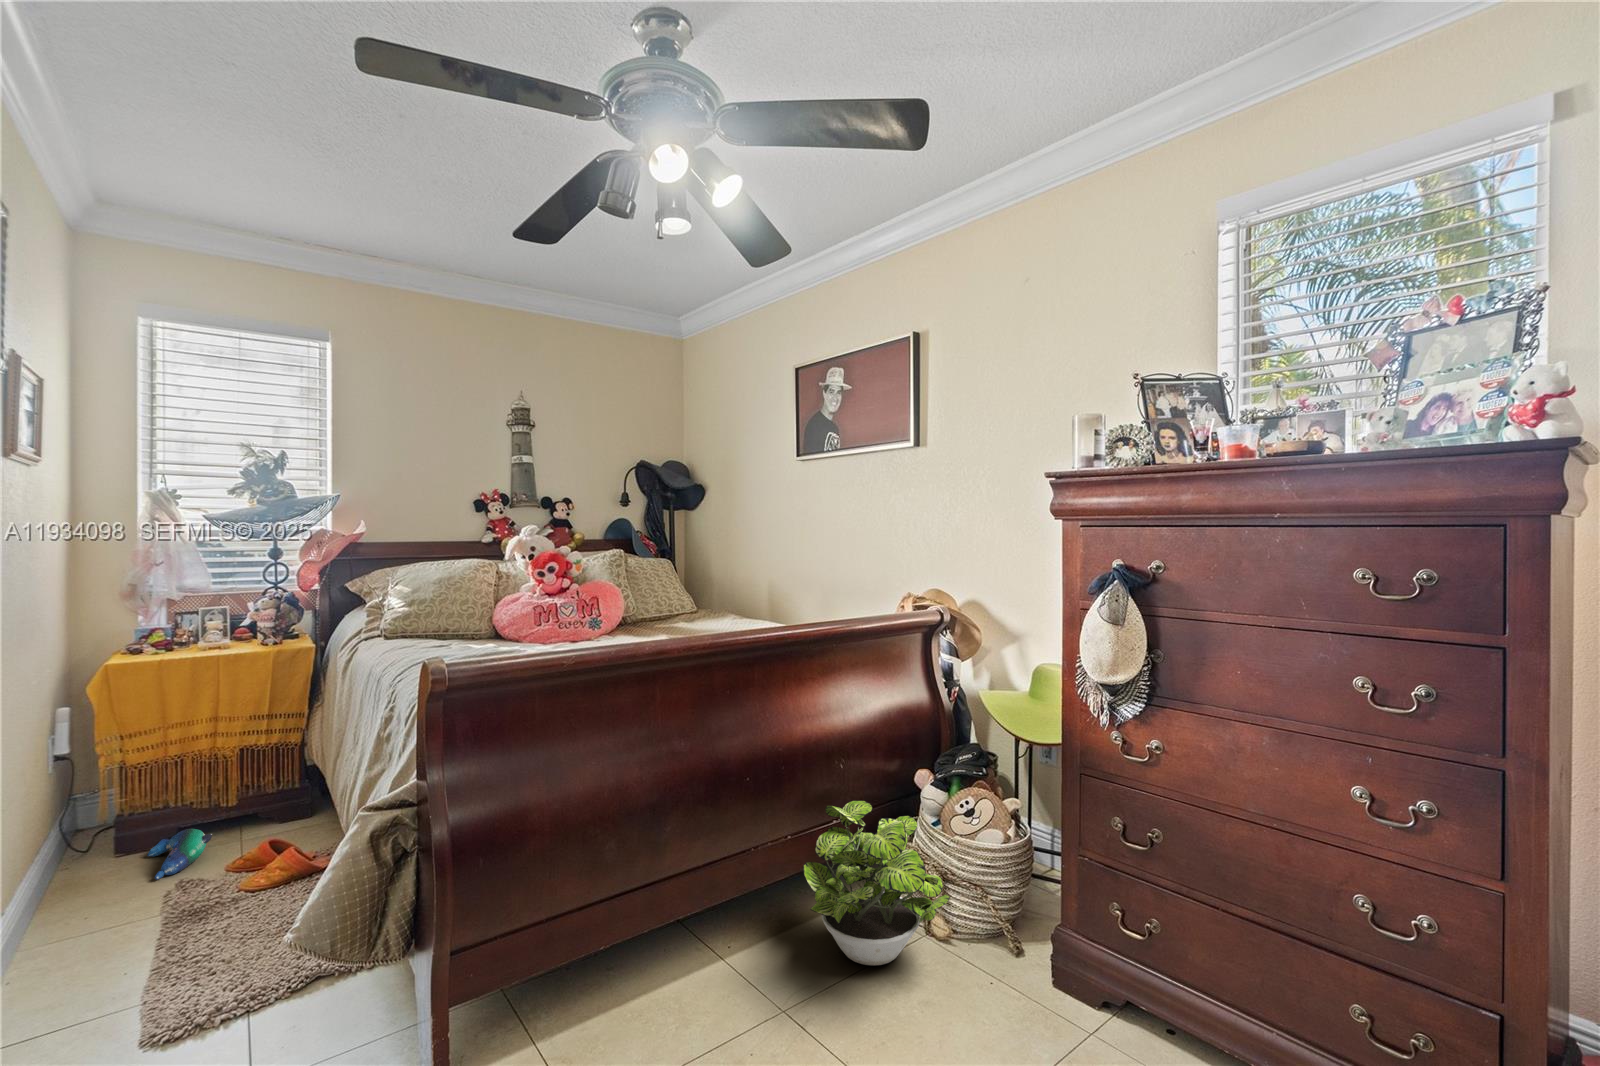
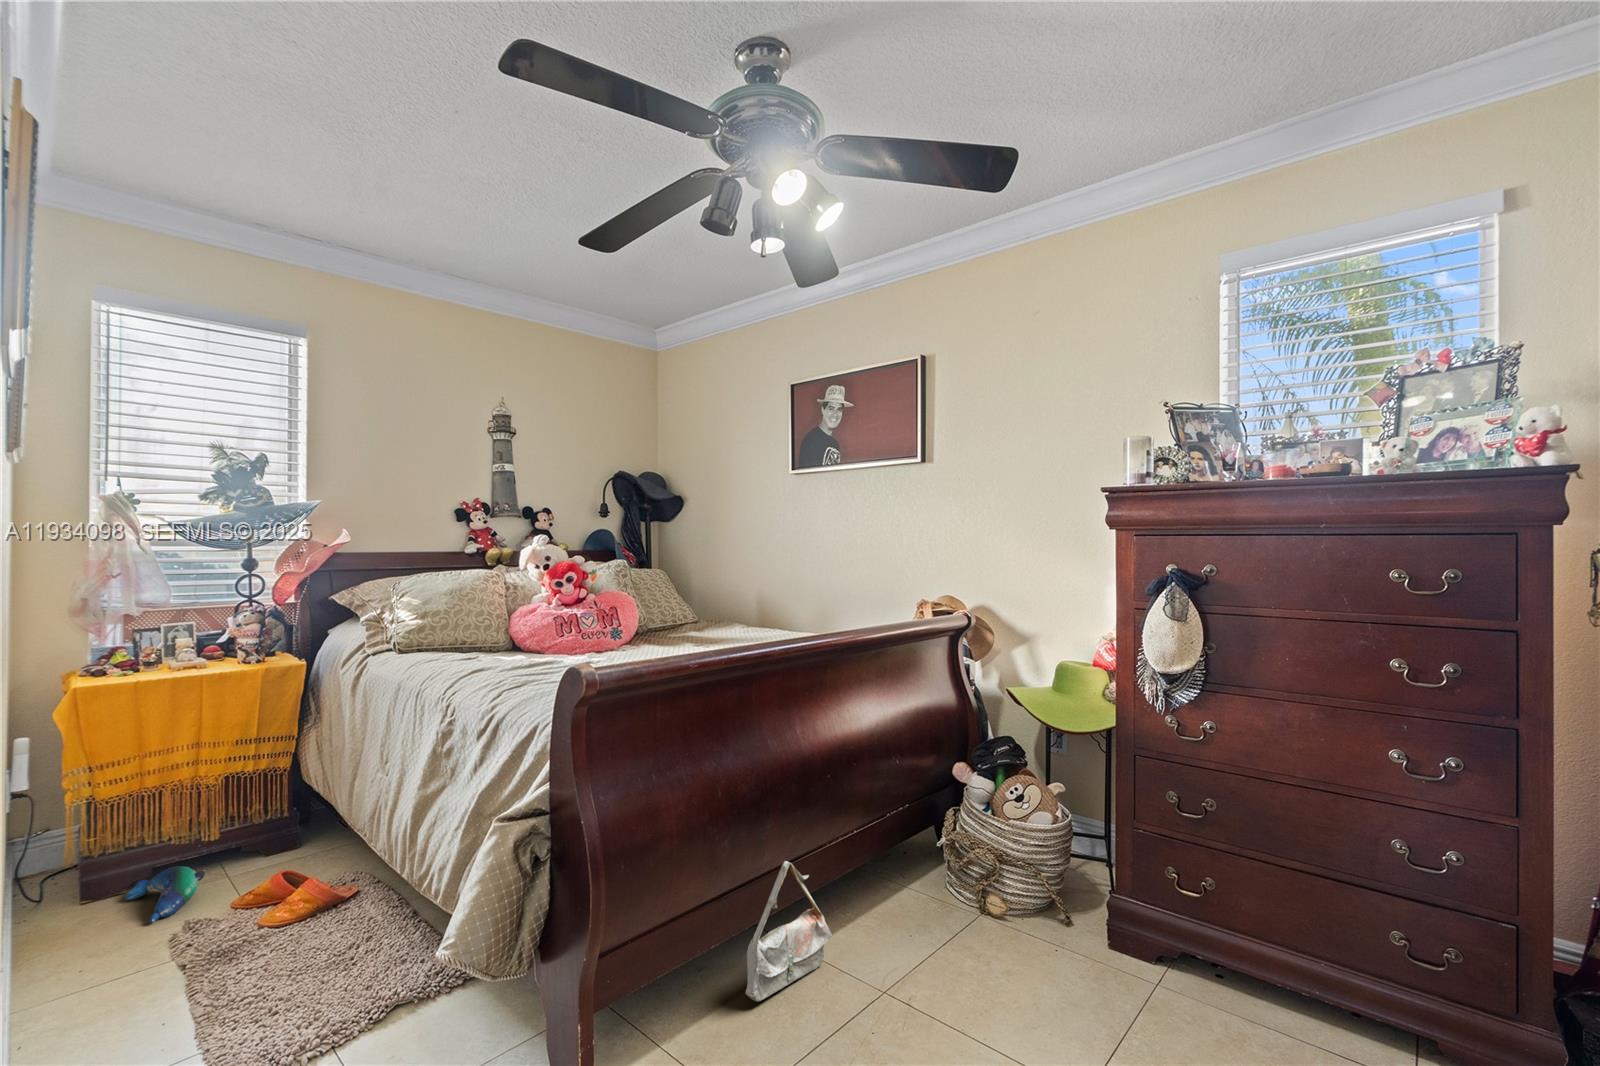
potted plant: present [803,801,950,965] -> none [874,795,1022,946]
bag: none [635,866,742,1009] -> present [746,861,832,1002]

